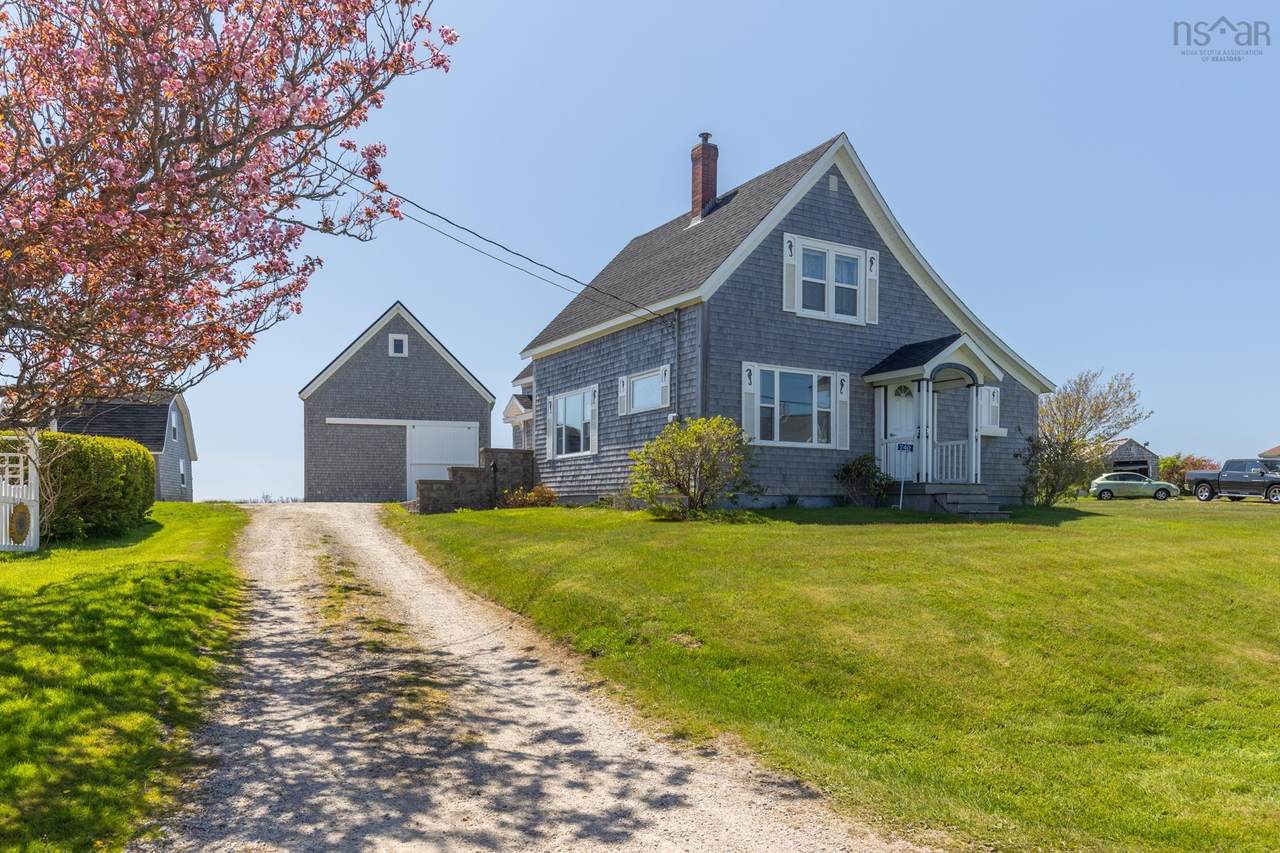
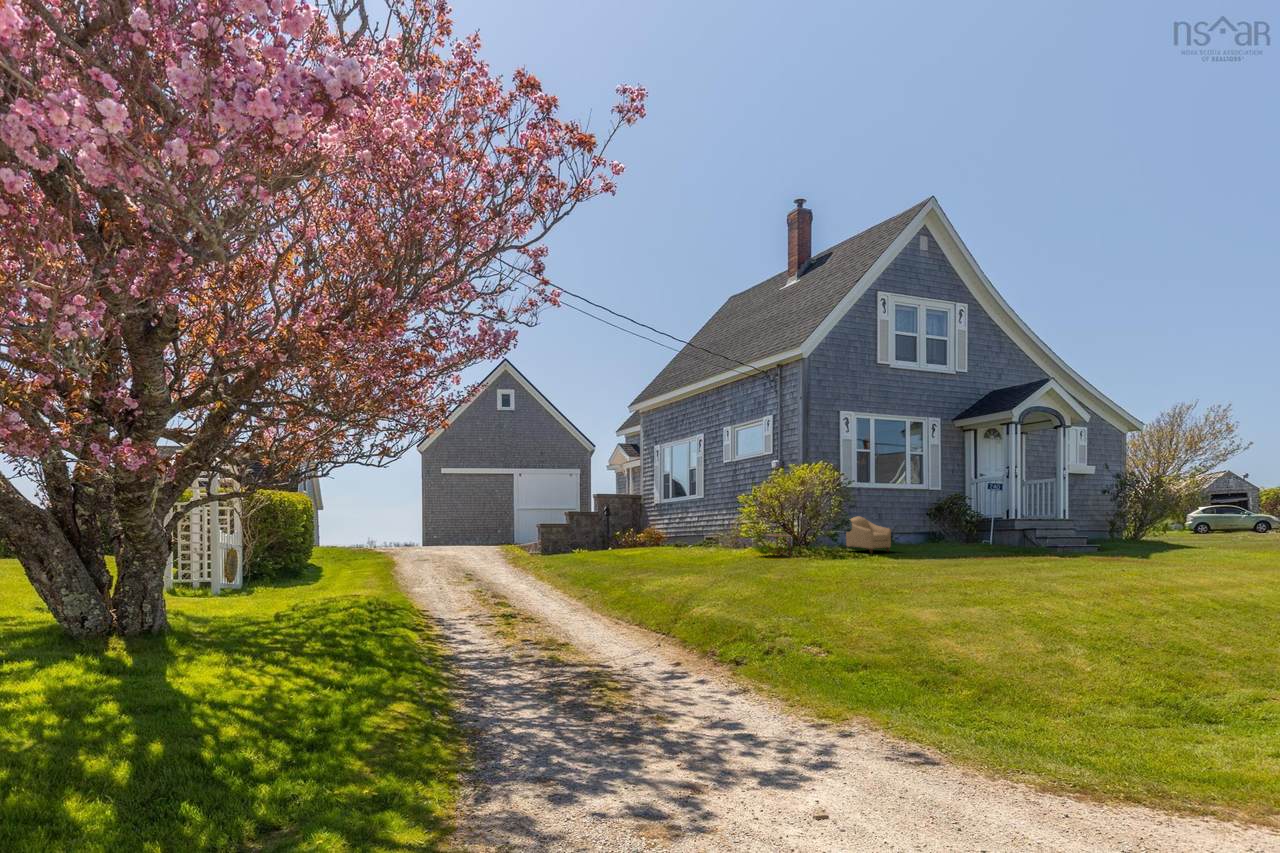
chair: none [746,477,794,517] -> present [846,517,891,553]

